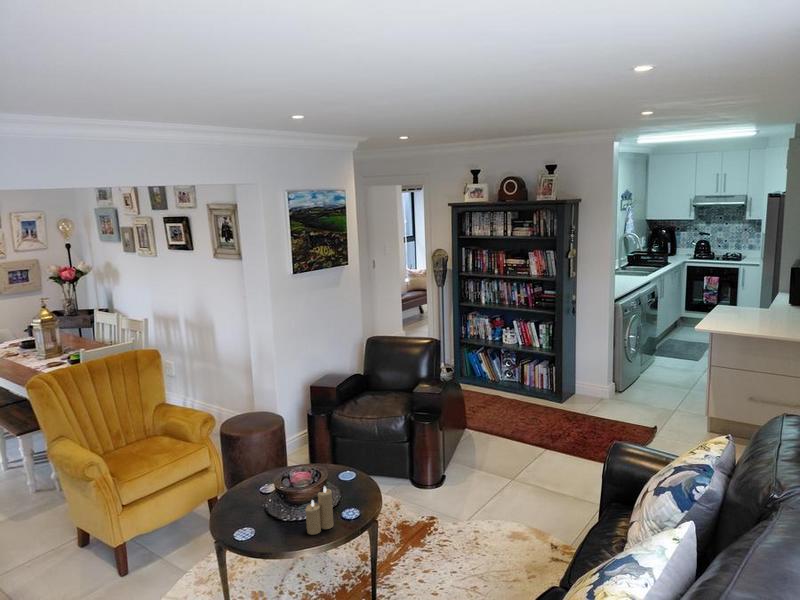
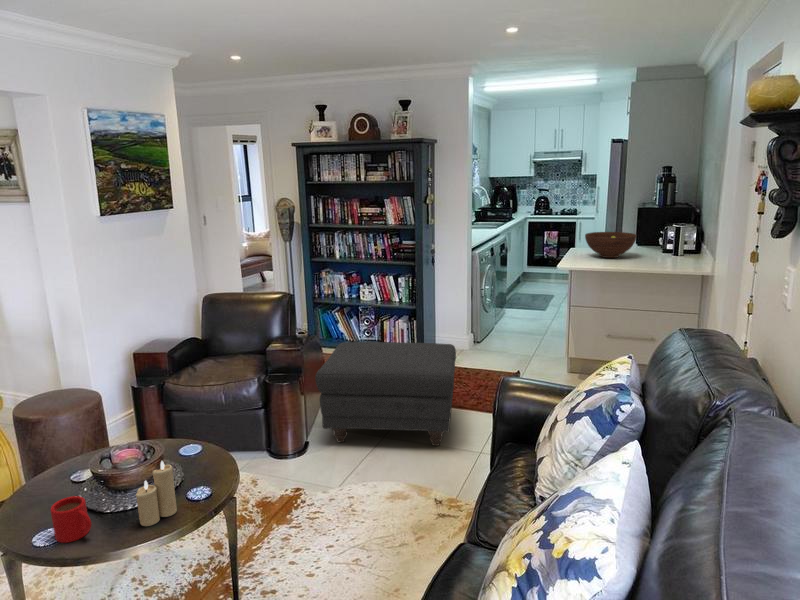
fruit bowl: none [731,292,788,320] -> present [585,232,637,258]
ottoman: none [453,389,586,493] -> present [315,342,456,446]
mug: none [248,505,274,539] -> present [51,496,91,543]

